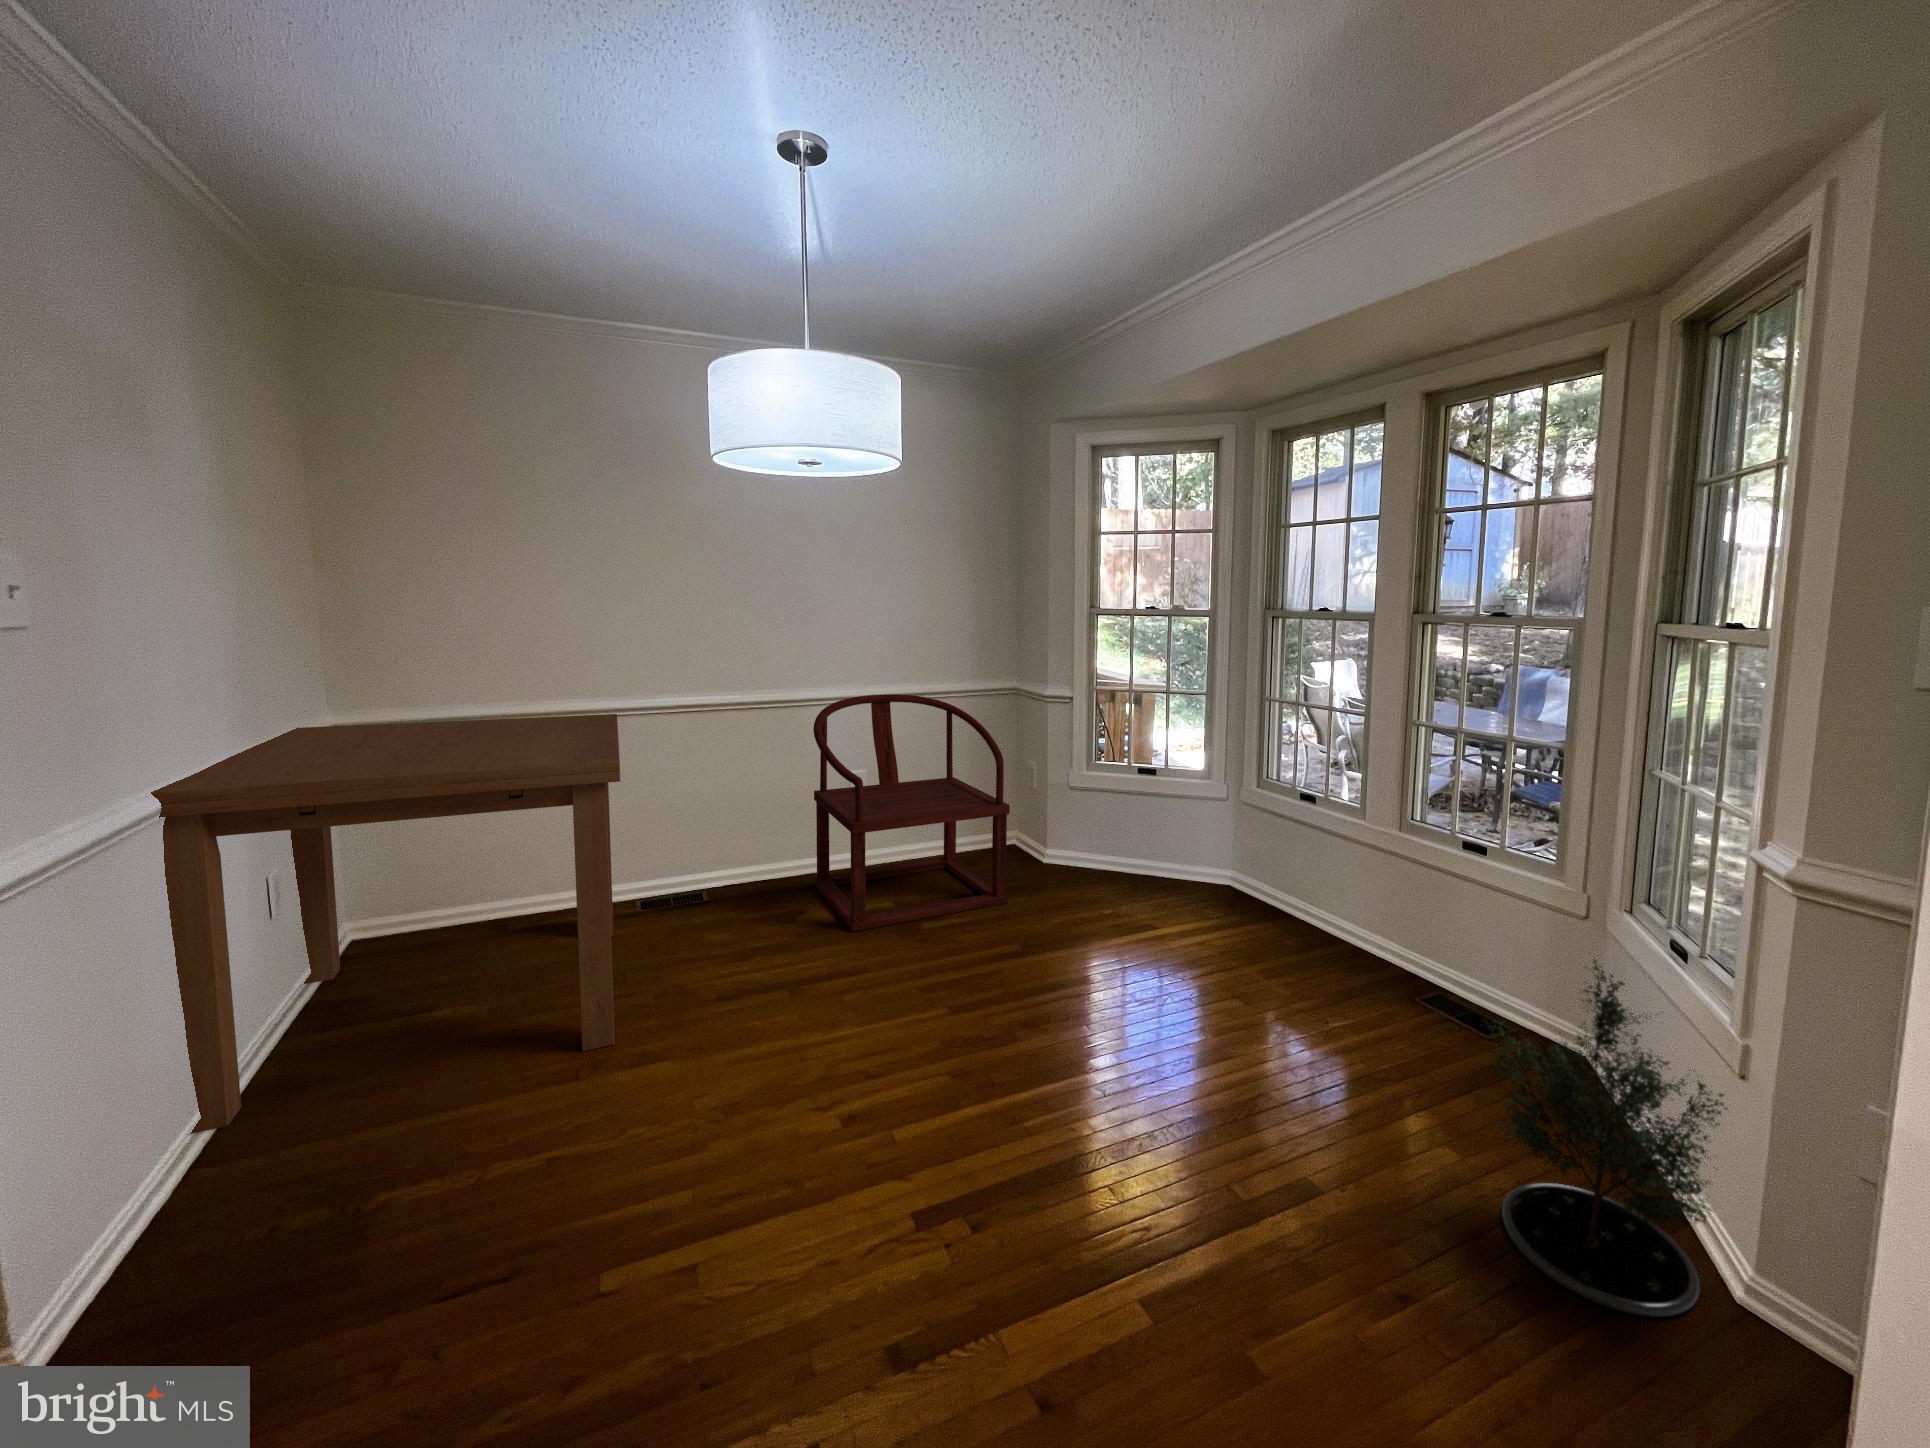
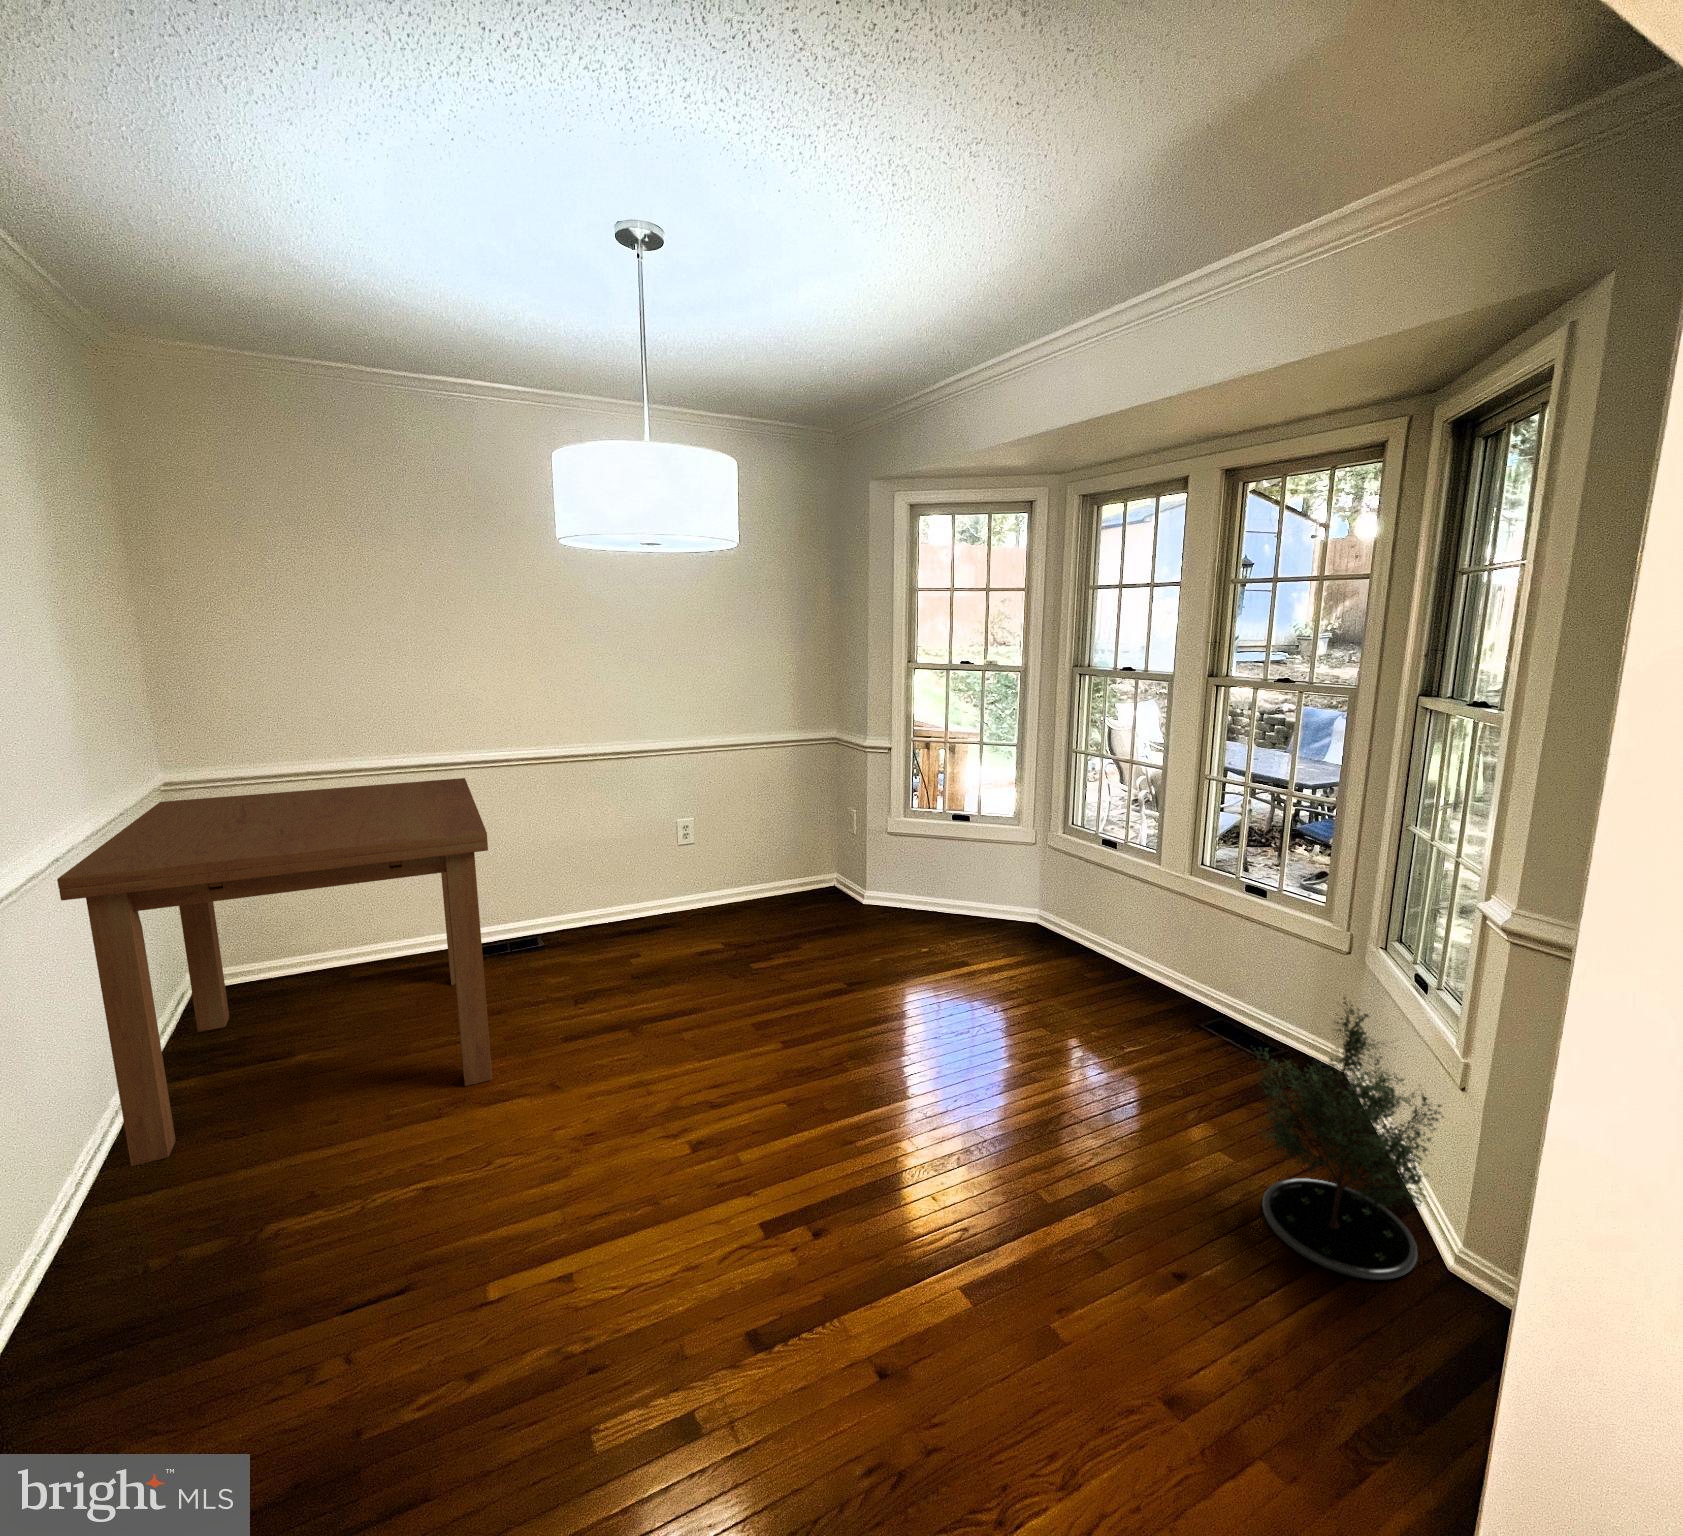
armchair: present [814,694,1010,932] -> none [648,749,833,973]

